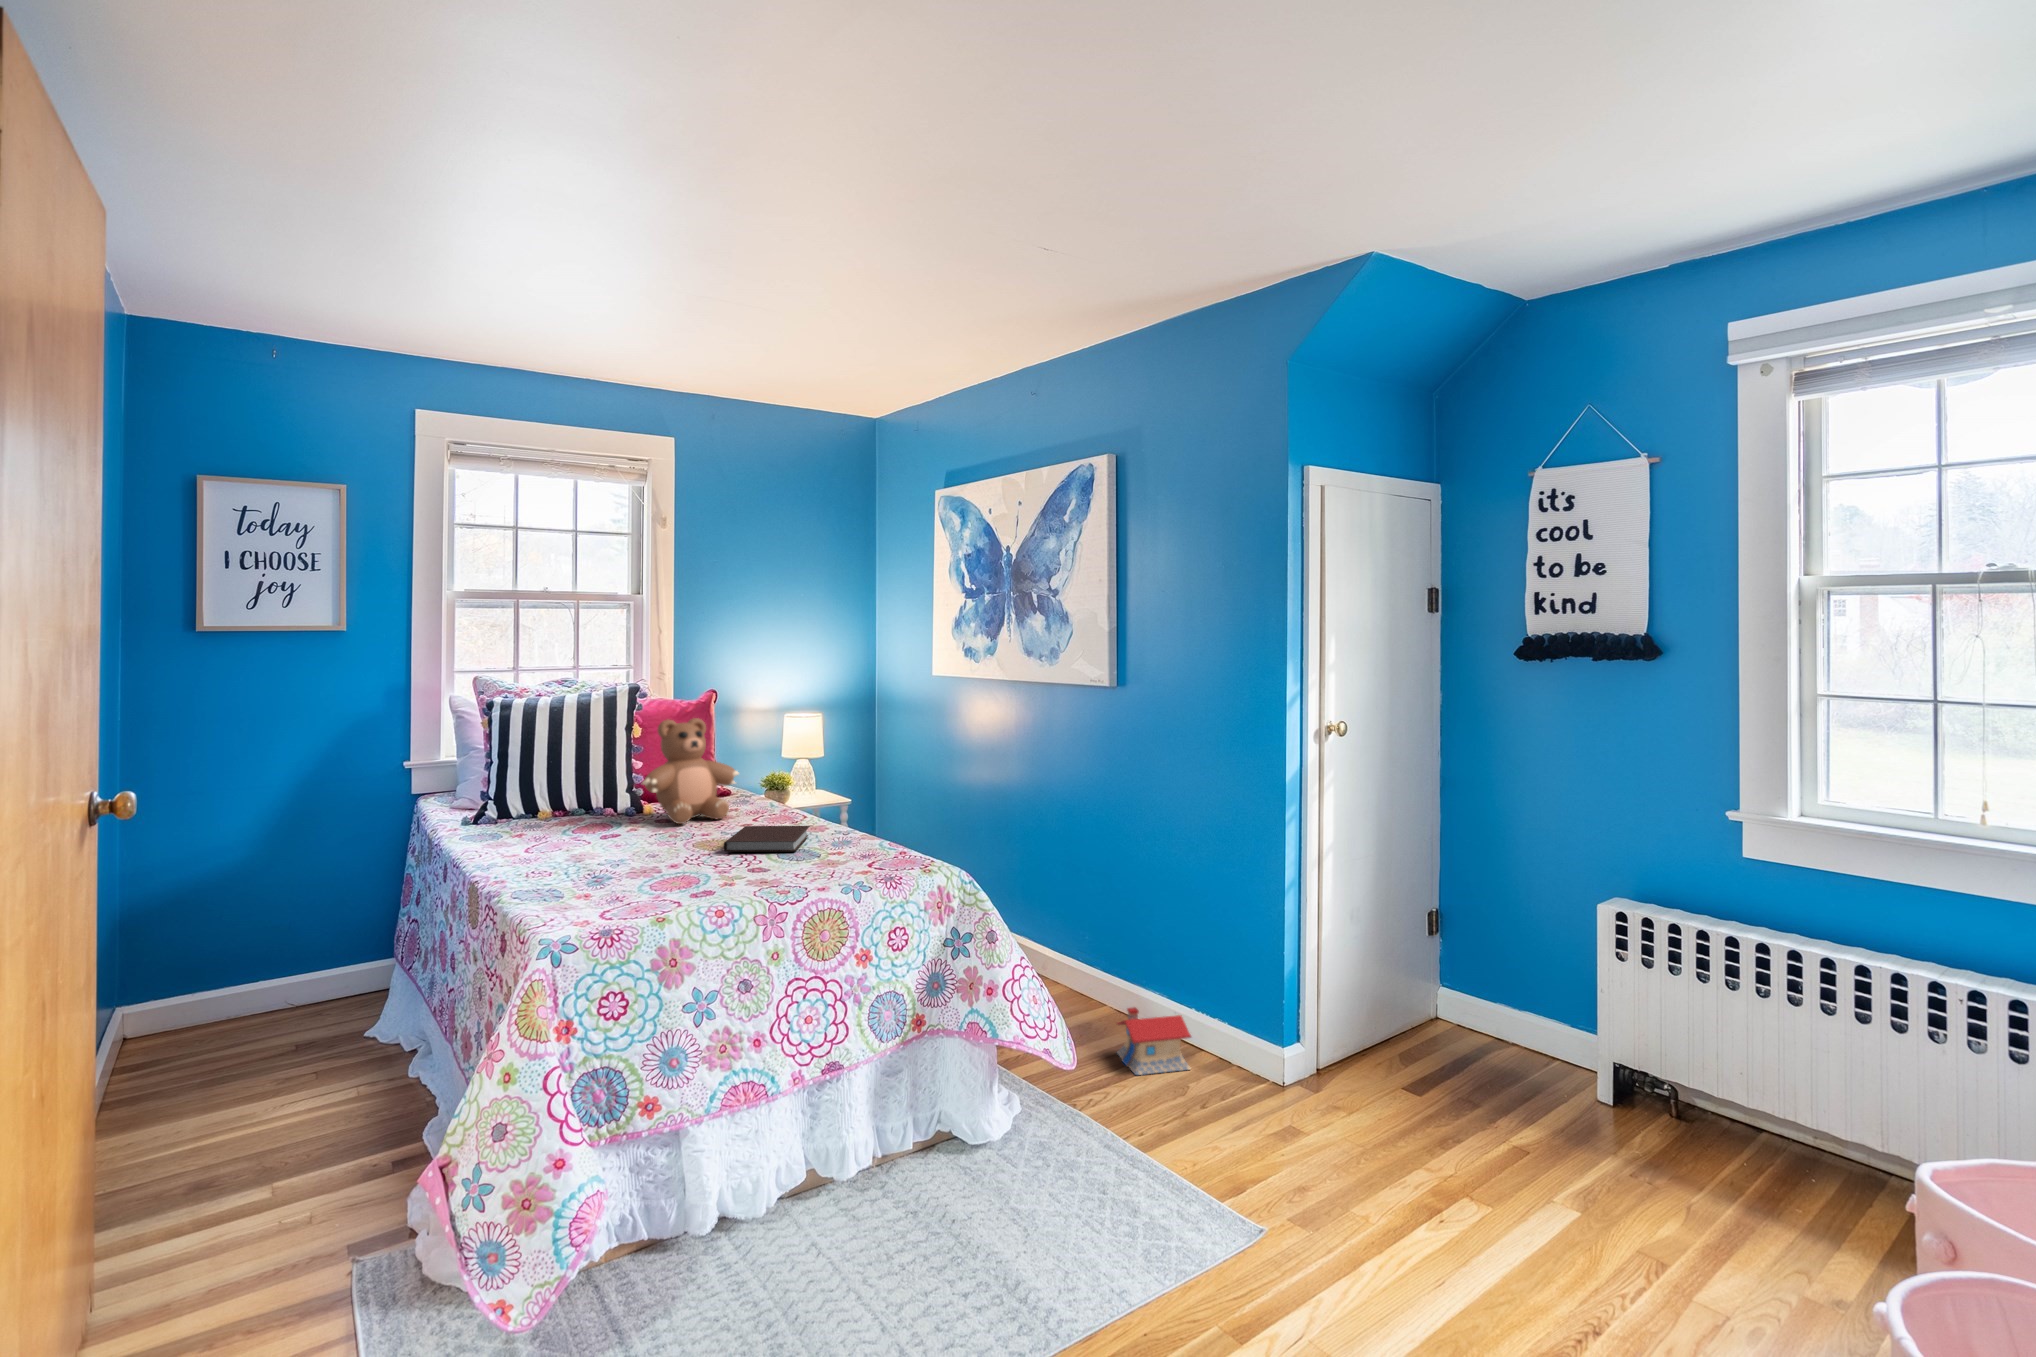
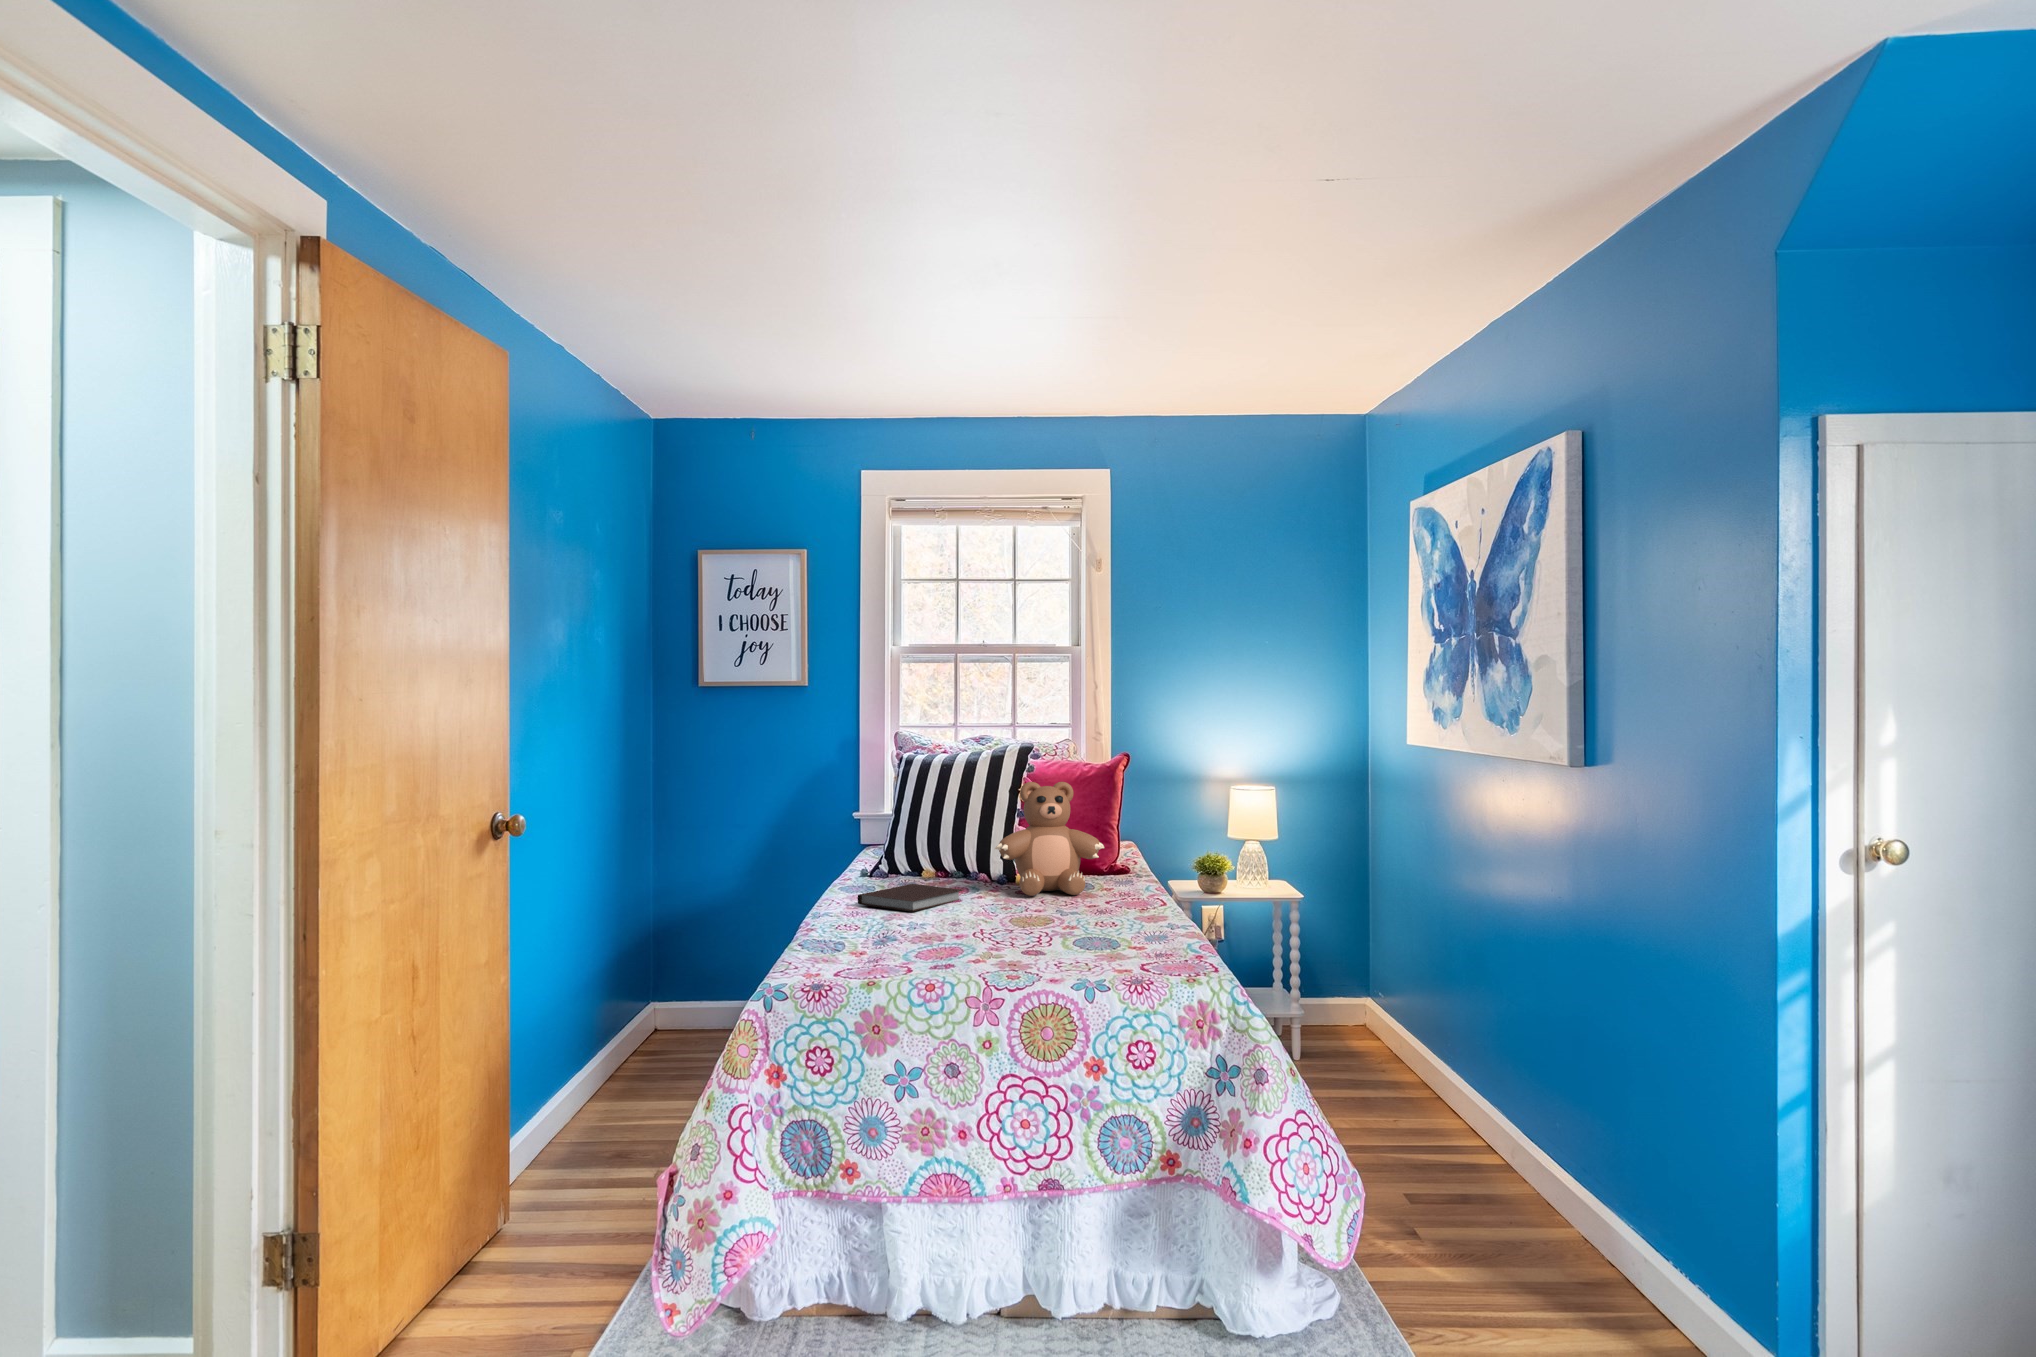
notebook: present [724,826,810,852] -> present [858,884,962,912]
toy house: present [1117,1007,1191,1075] -> none [1511,1217,1609,1328]

